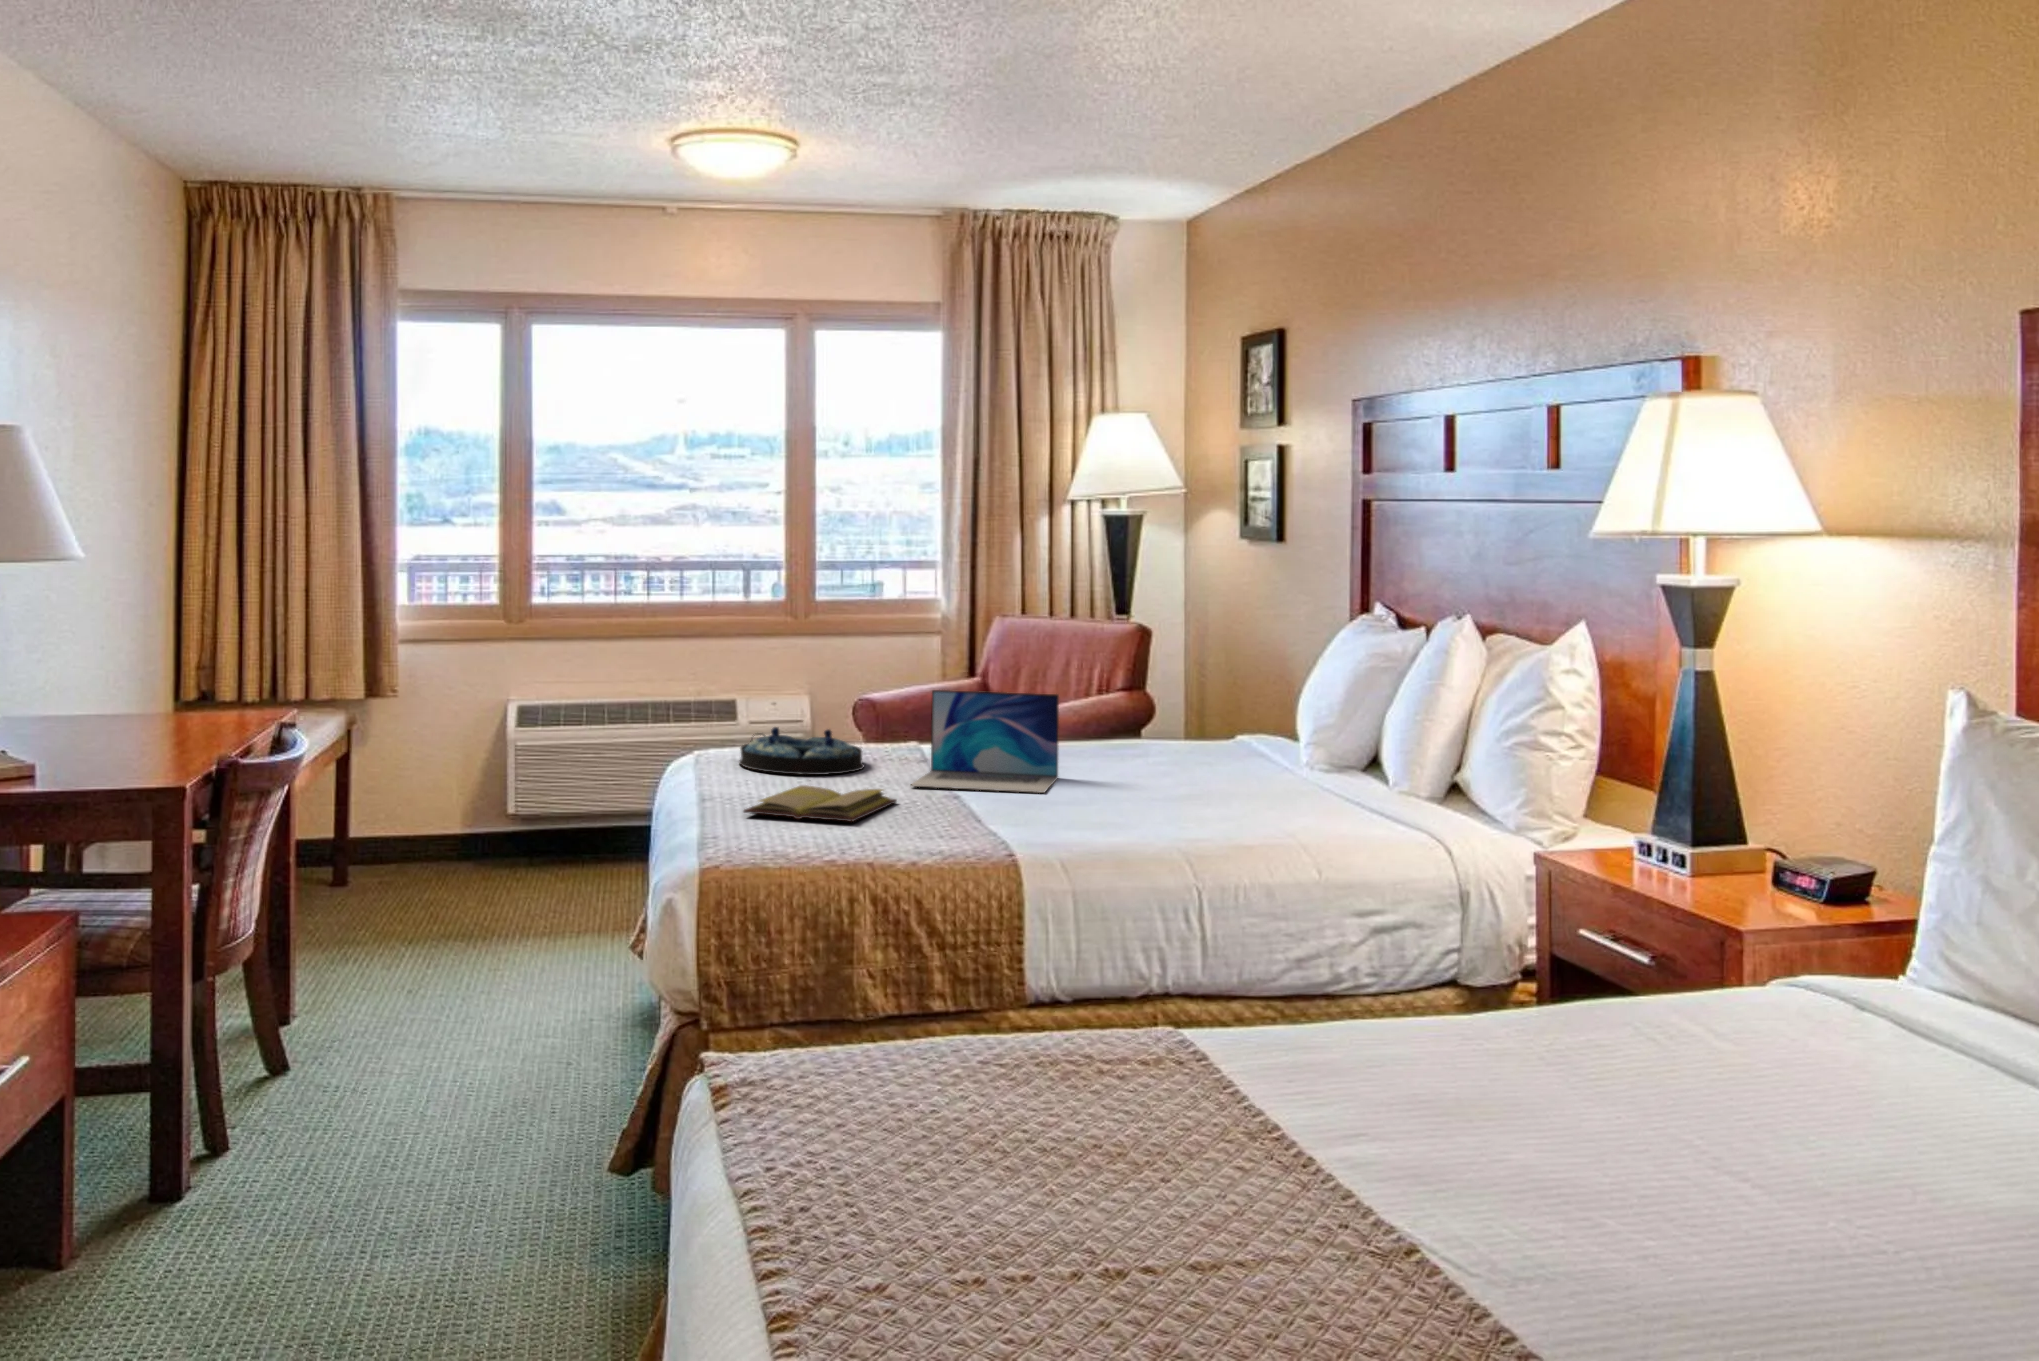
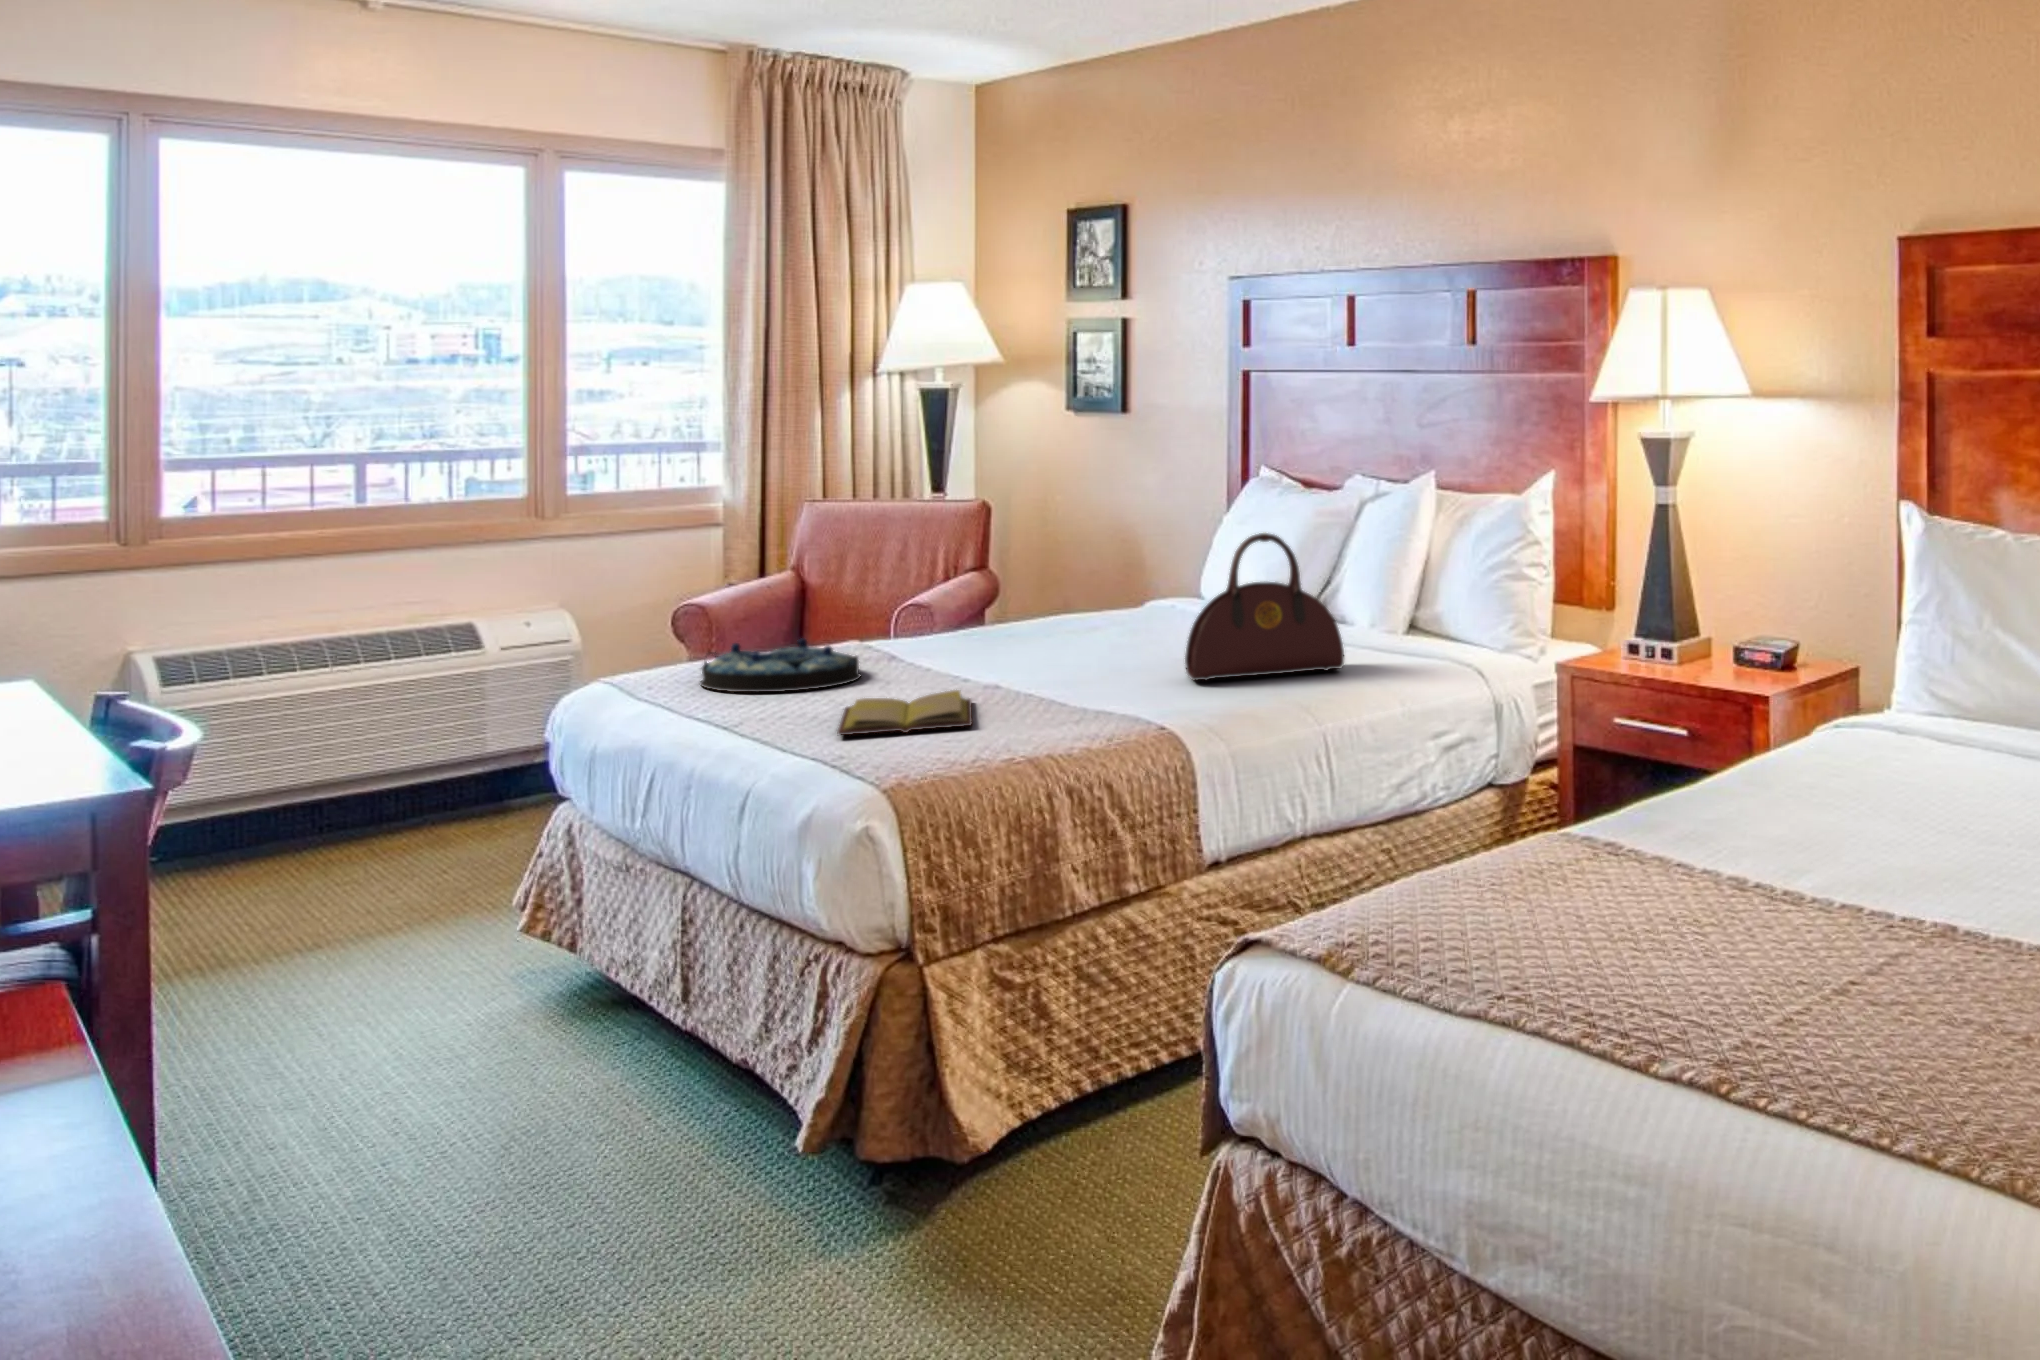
handbag: none [1105,660,1279,822] -> present [1185,533,1344,681]
laptop: present [911,690,1059,793] -> none [943,576,1096,685]

